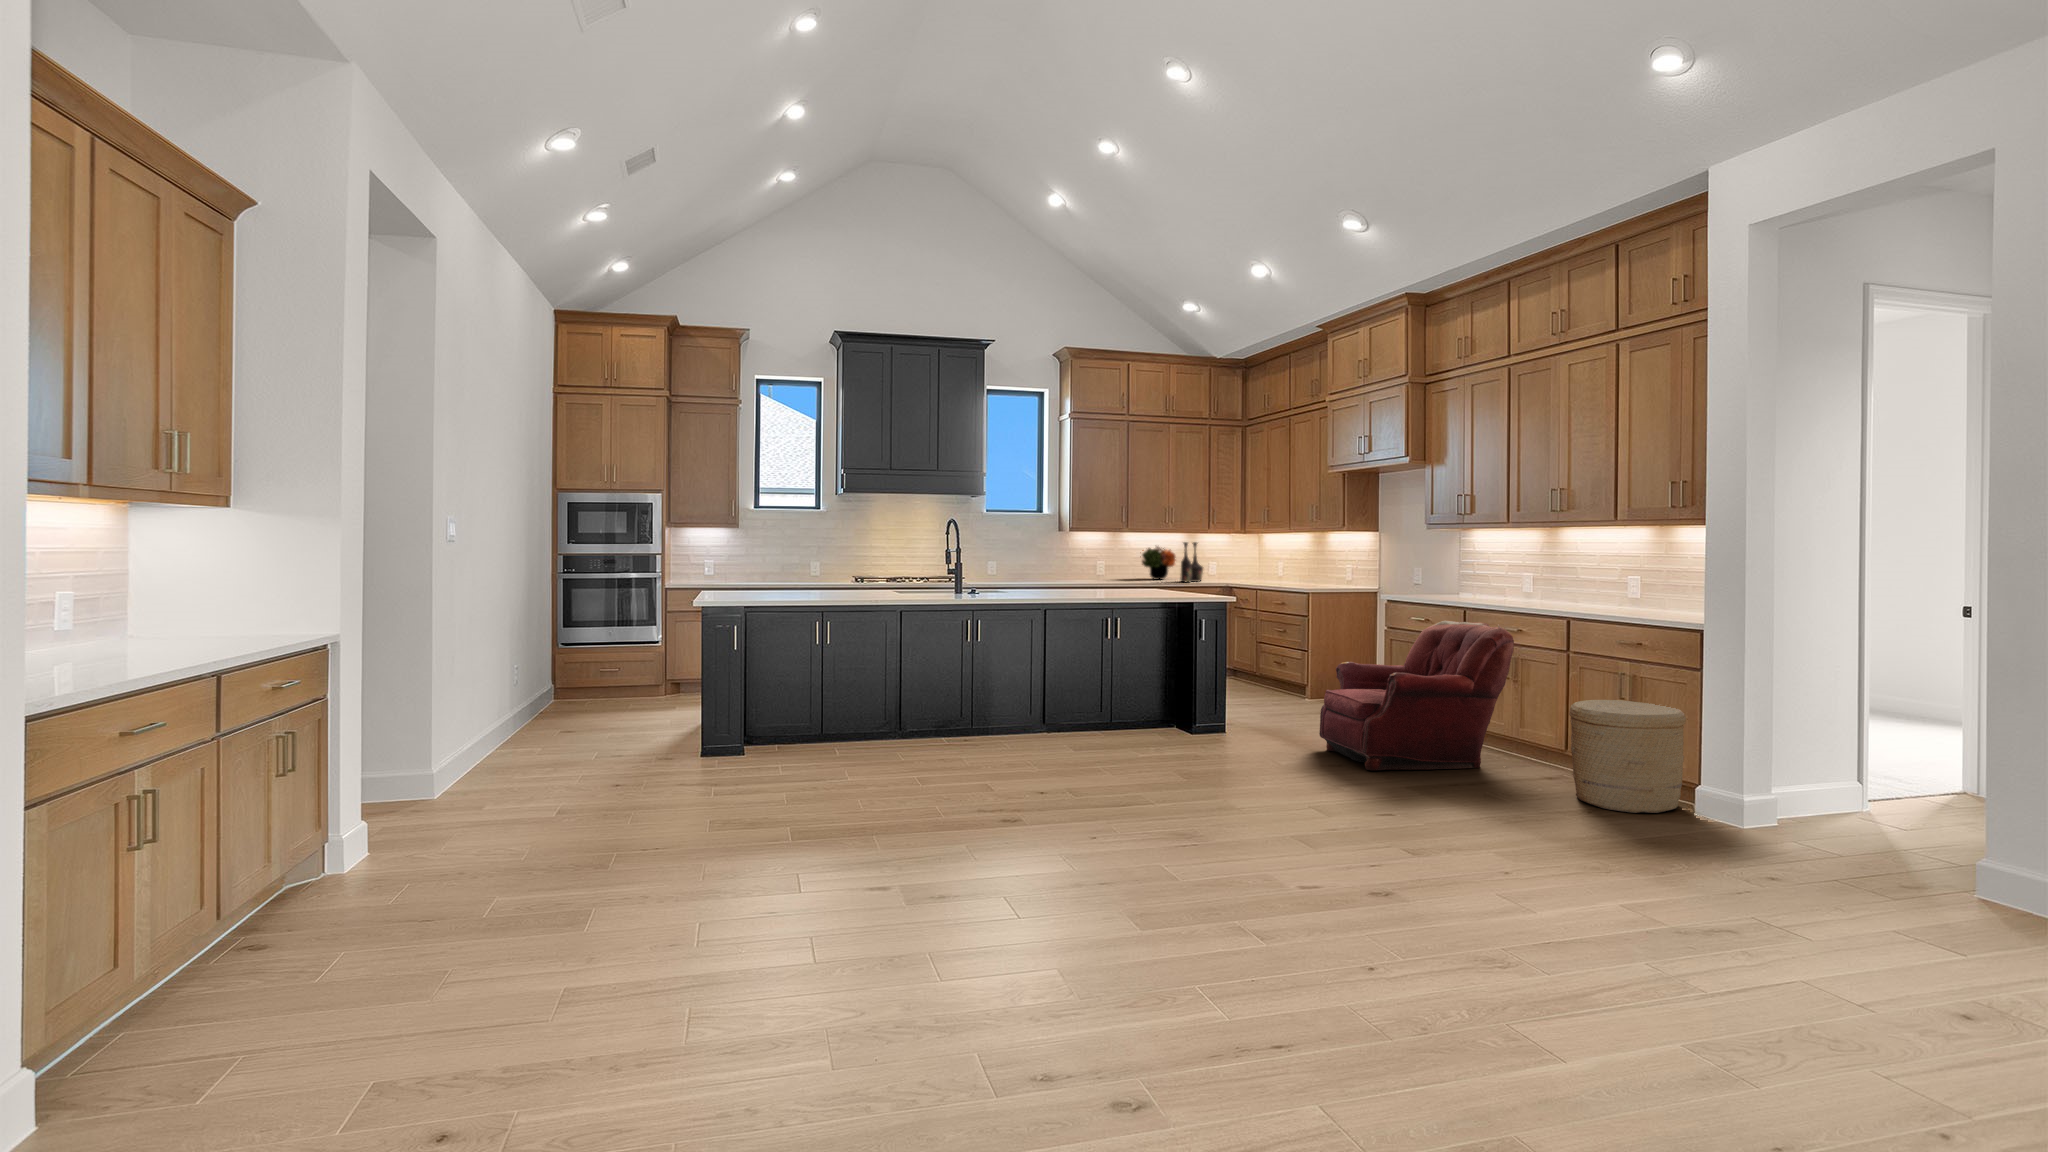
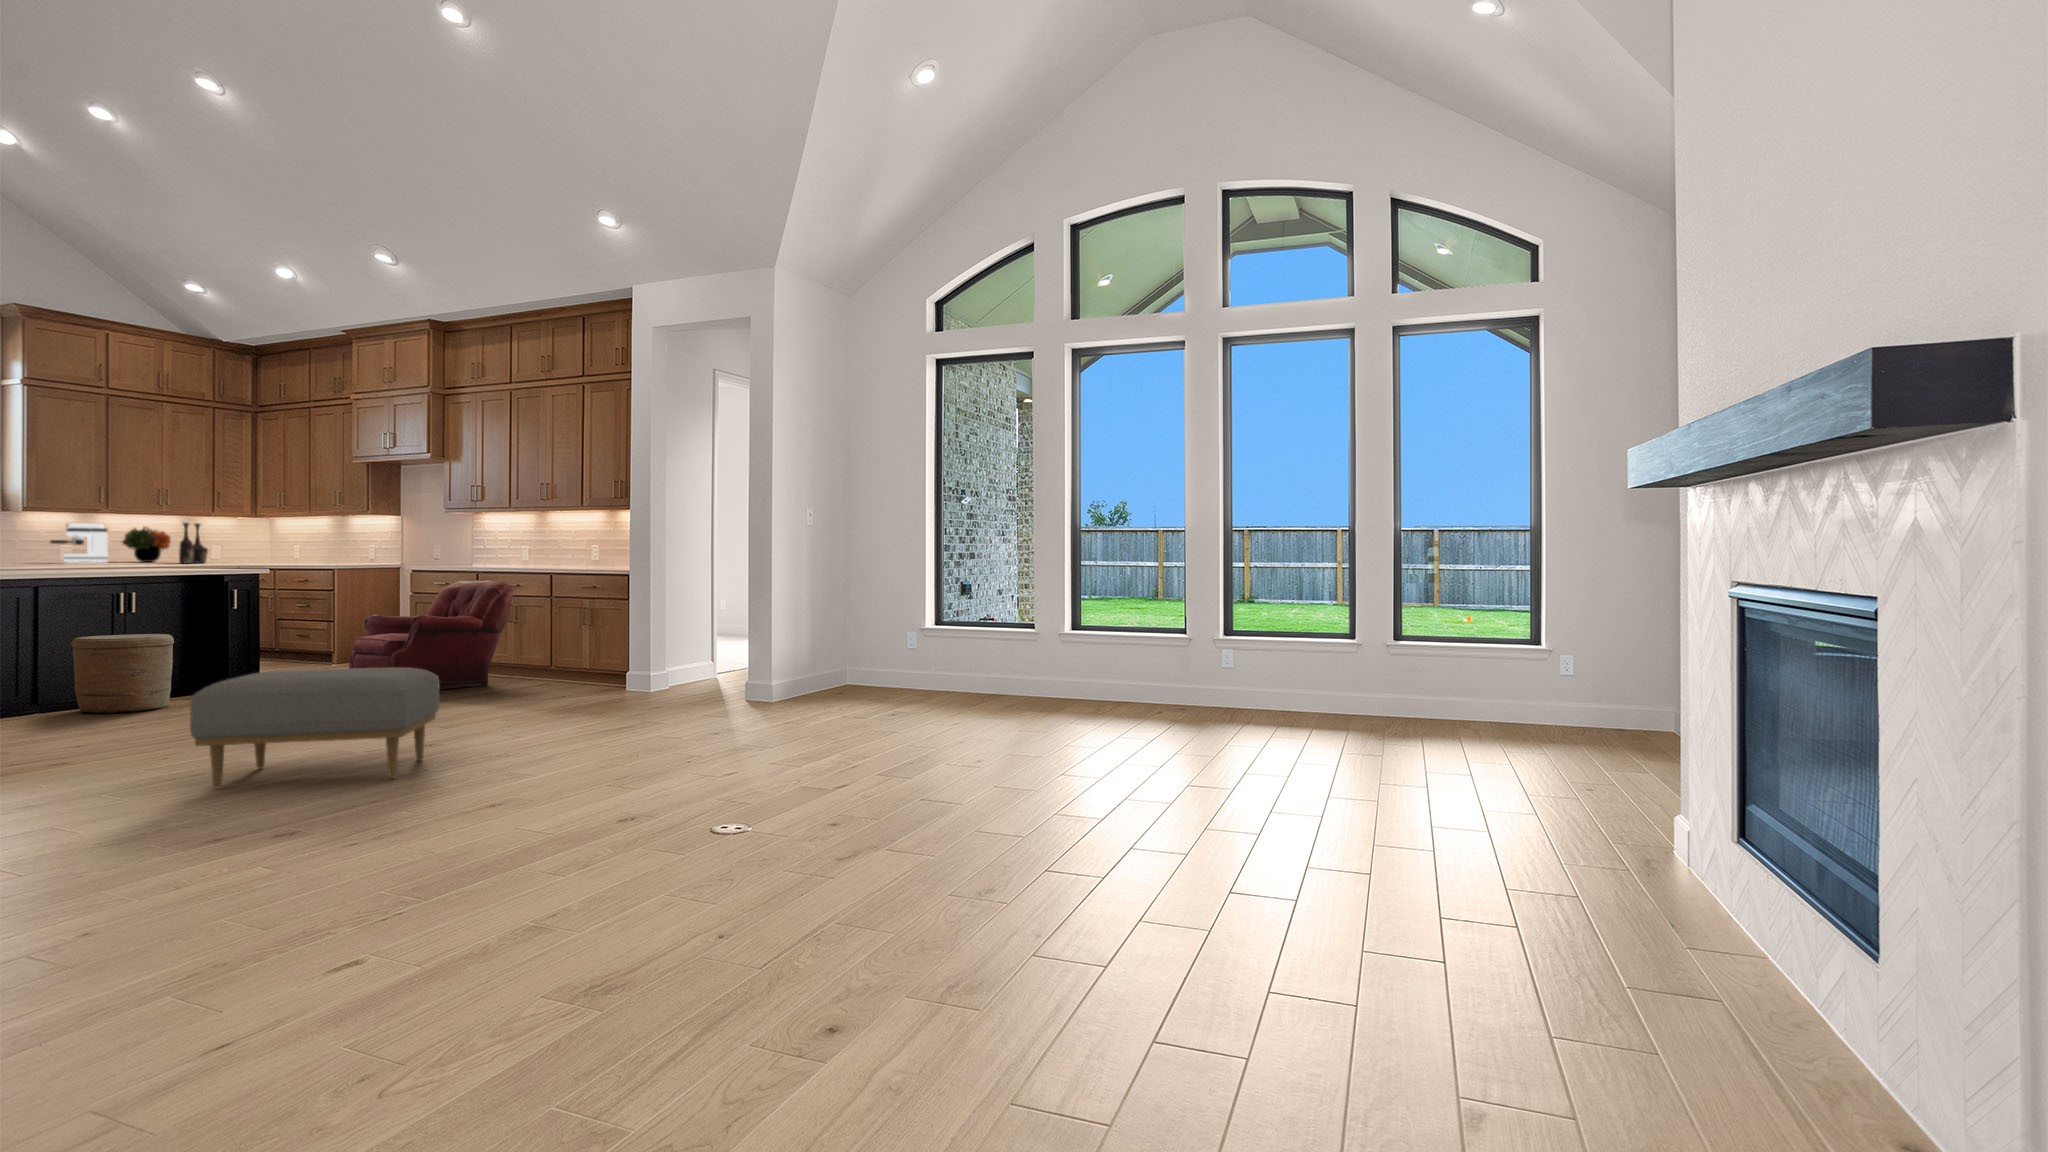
coffee maker: none [1090,545,1129,583] -> present [50,523,108,563]
woven basket: present [1569,700,1686,813] -> present [71,634,174,713]
ottoman: none [1117,800,1431,1028] -> present [190,668,439,788]

